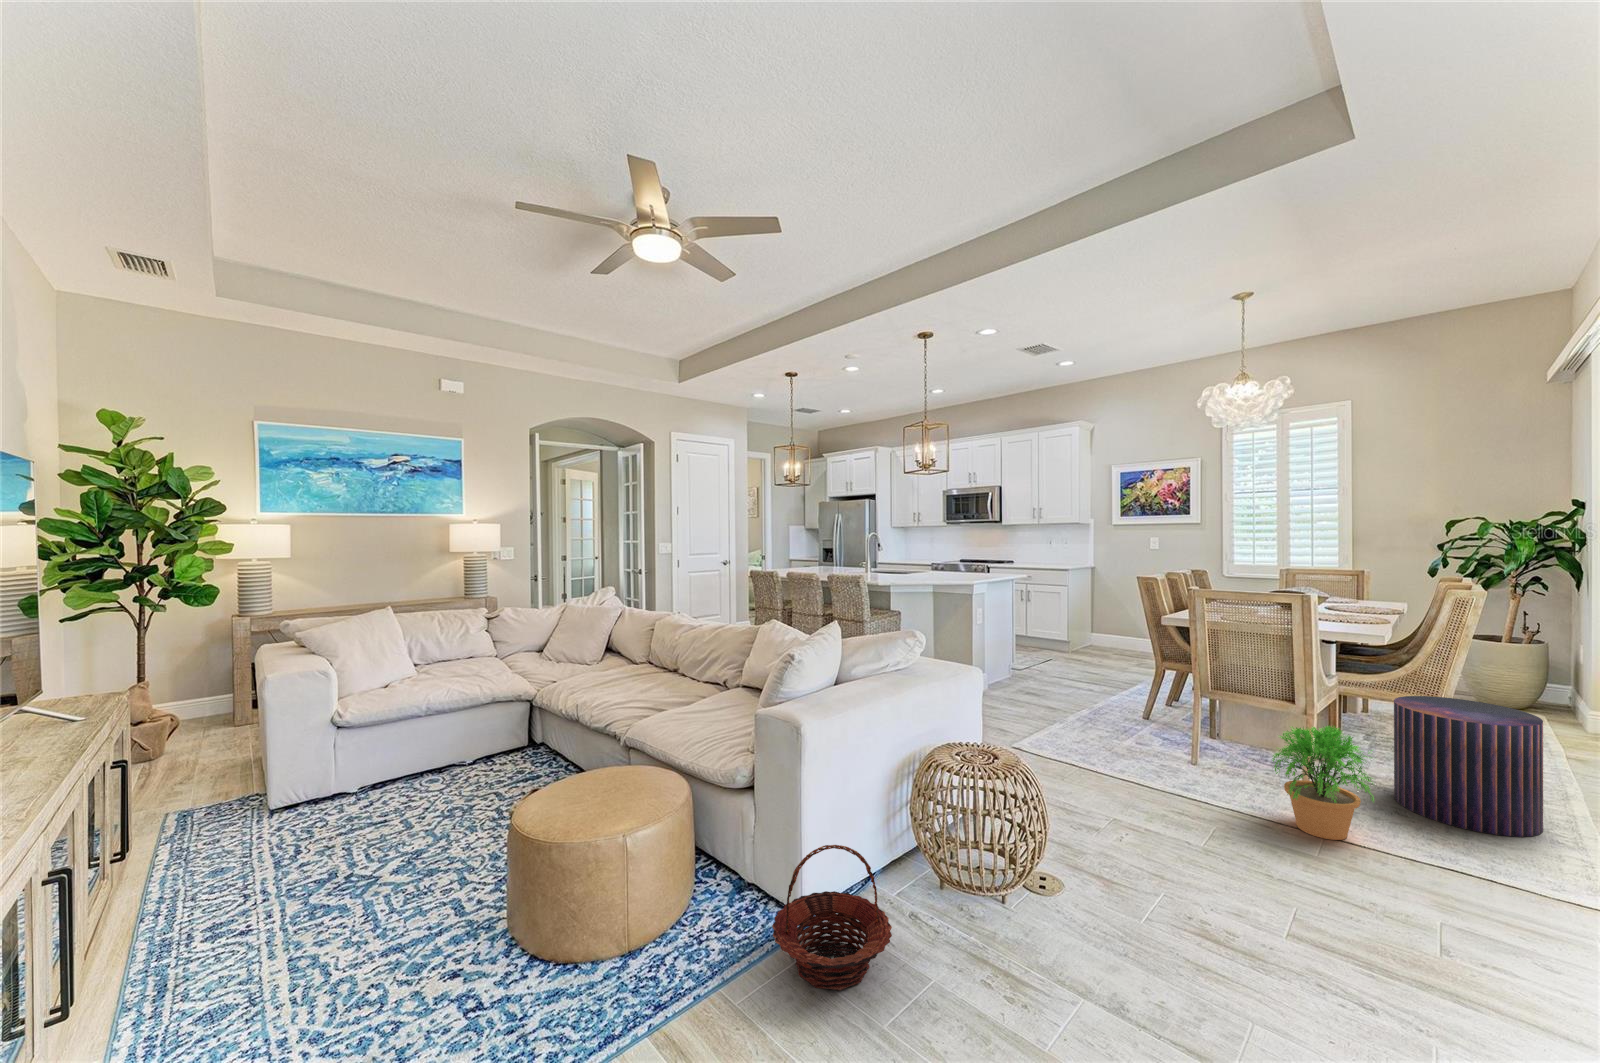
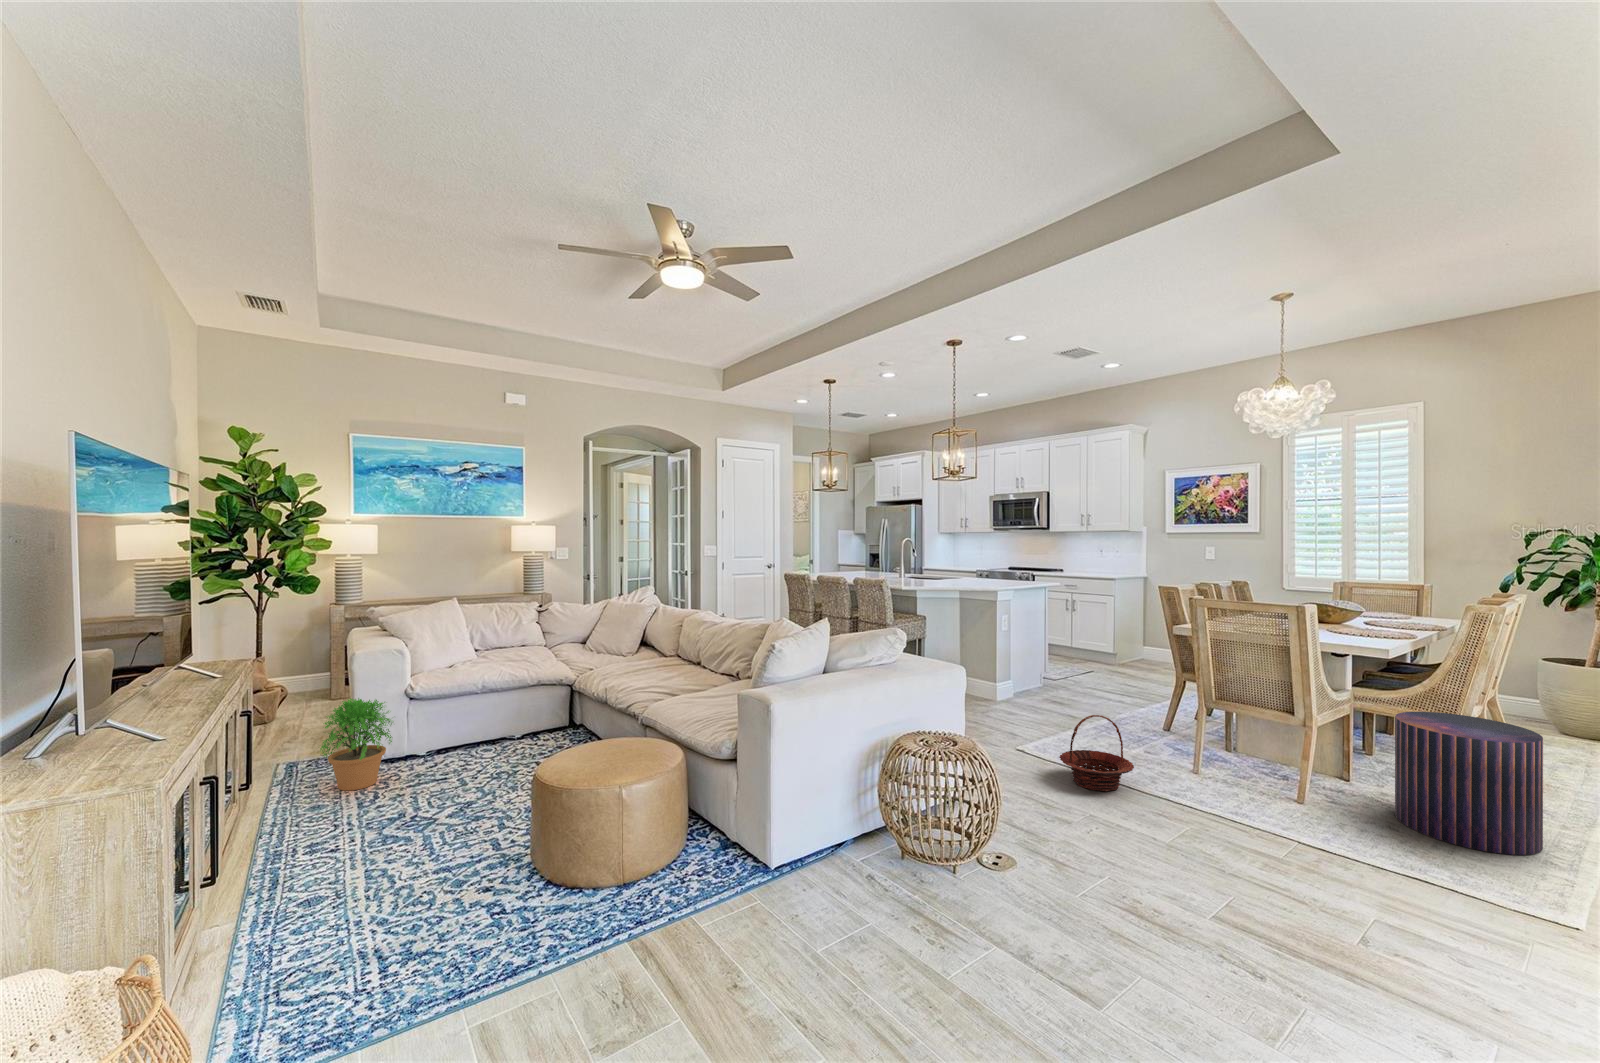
potted plant: present [1272,725,1374,840] -> present [320,698,392,791]
basket: present [772,845,892,990] -> present [1059,715,1134,791]

